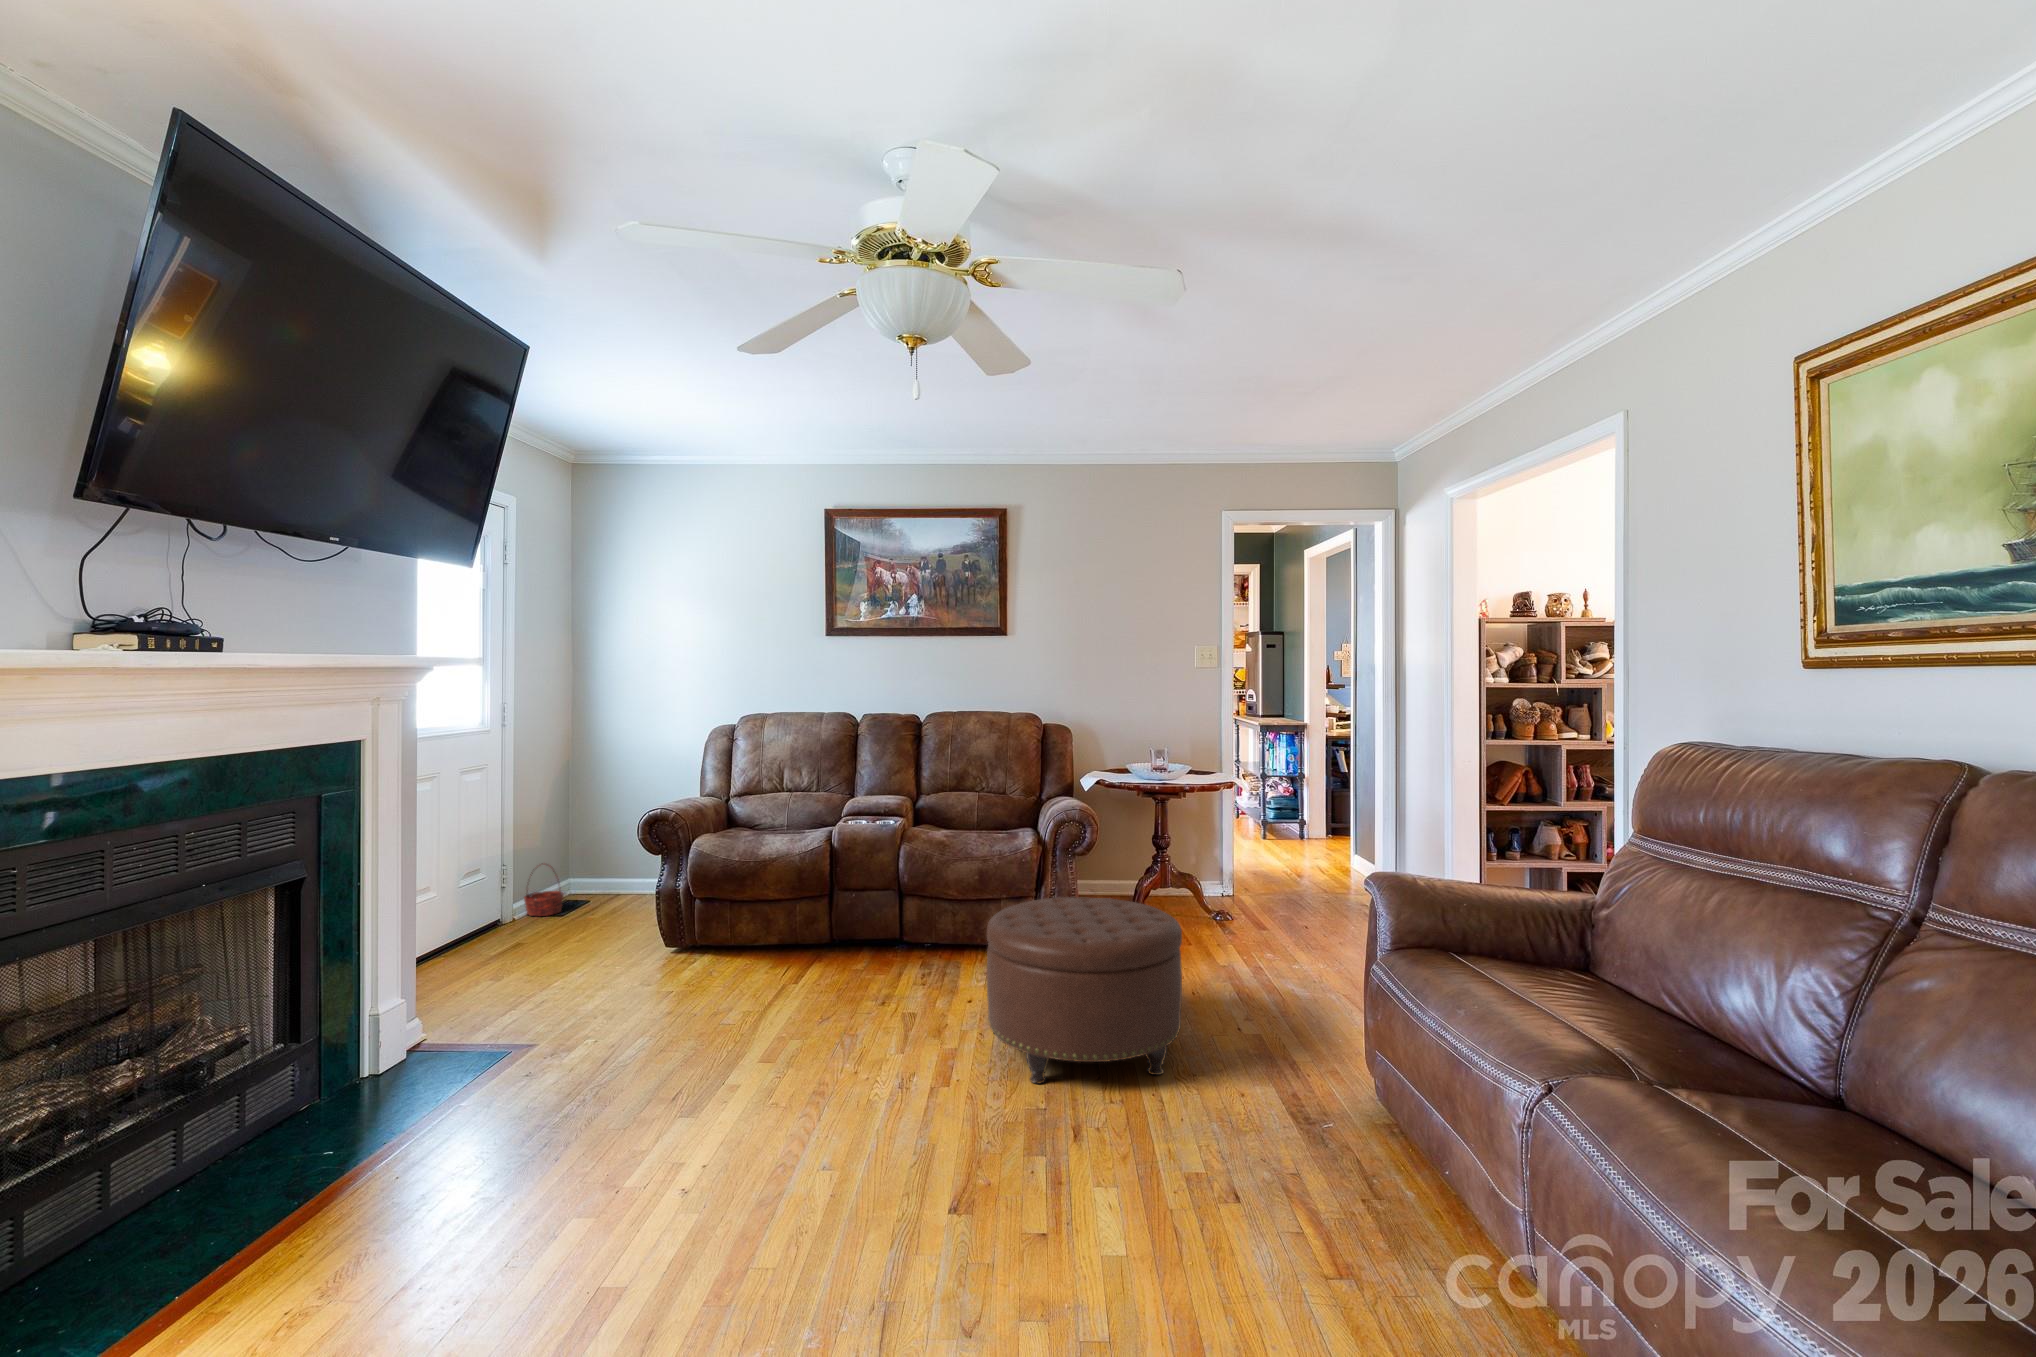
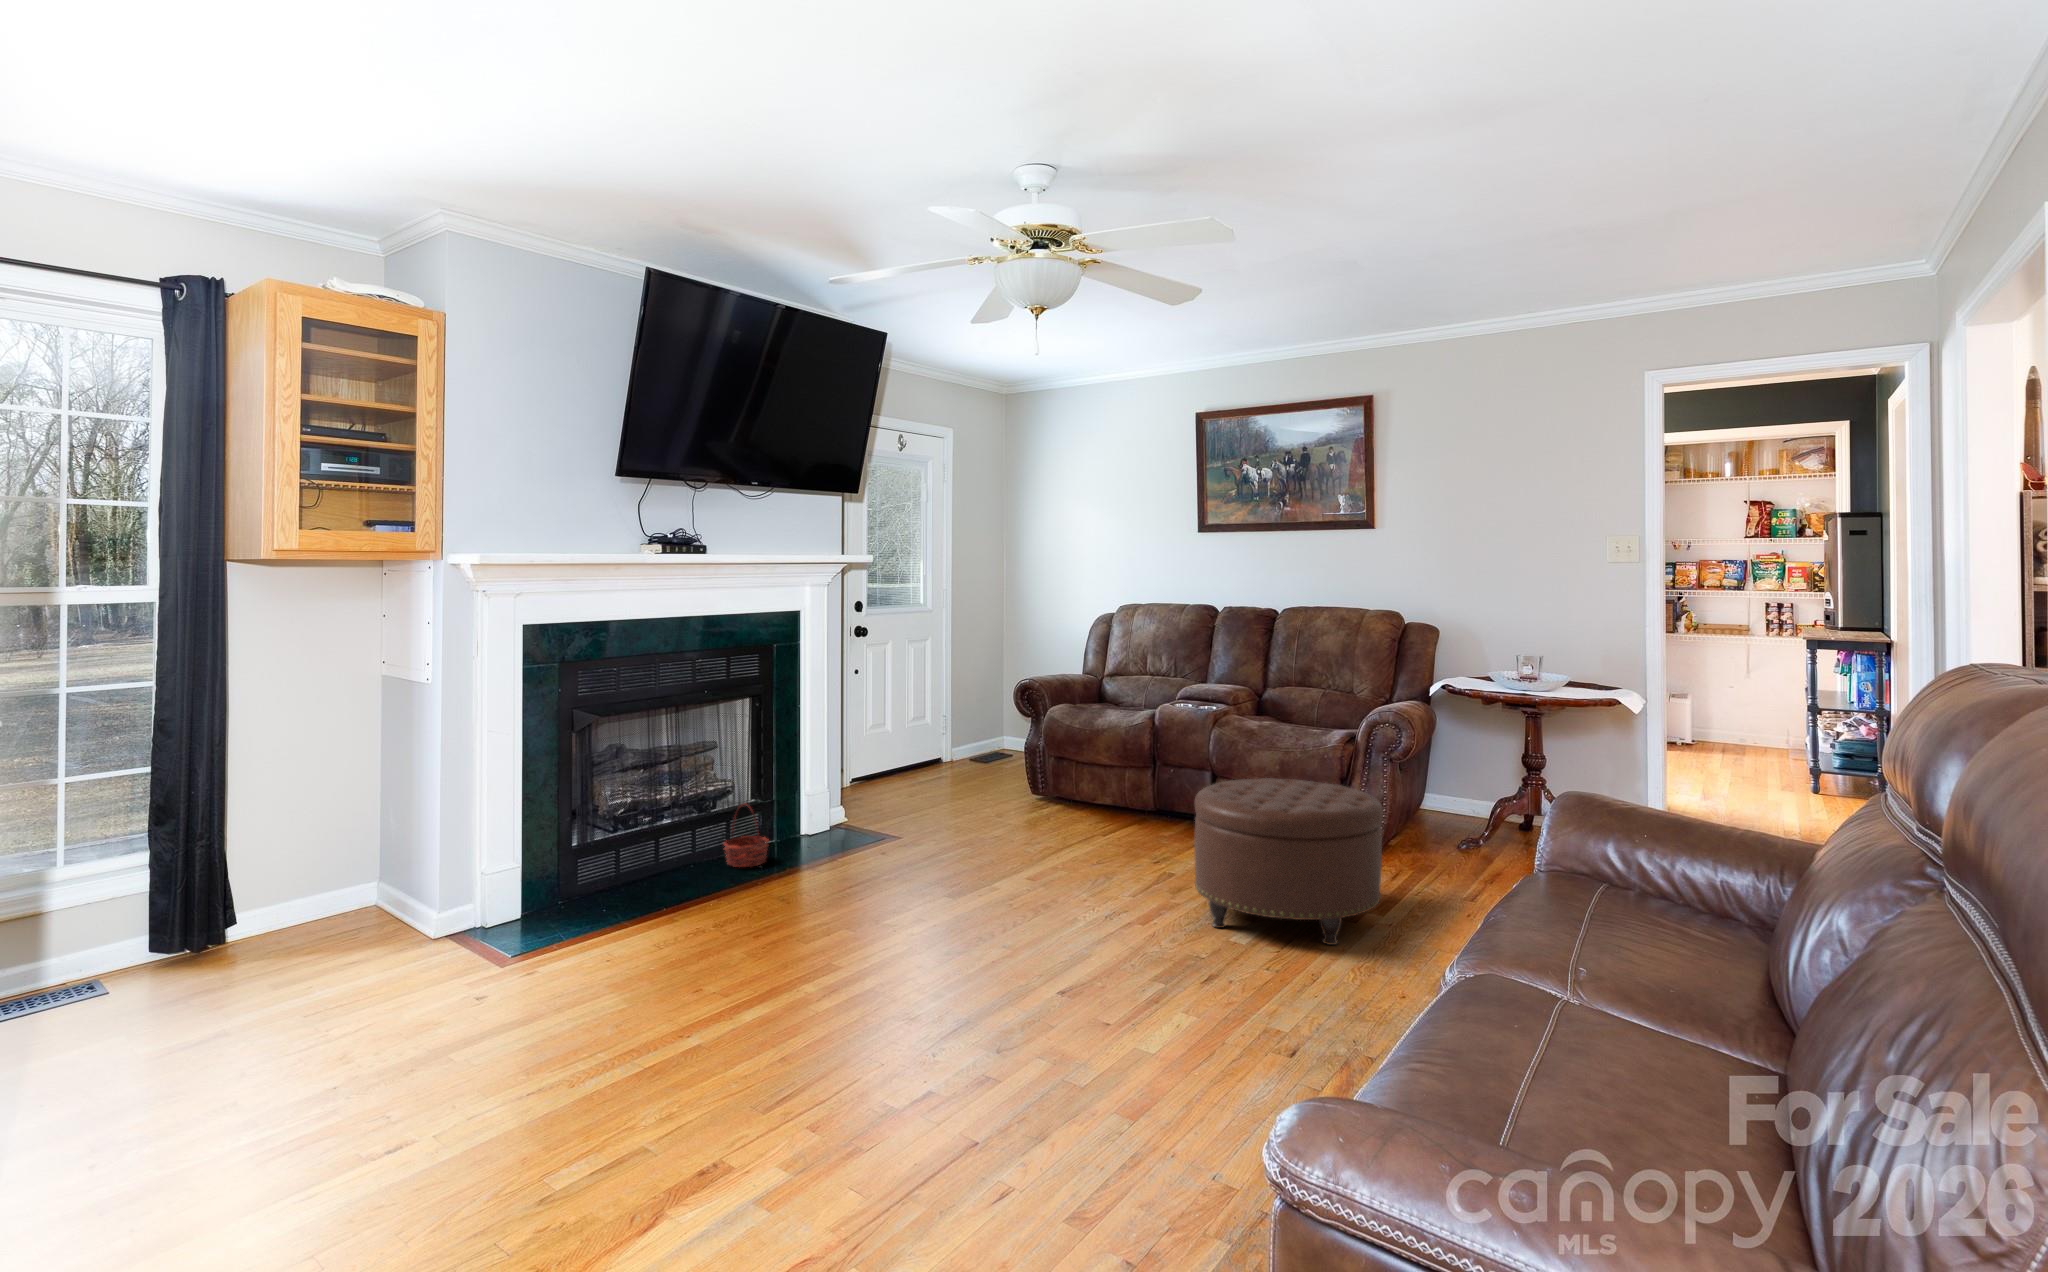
basket: present [524,863,564,916] -> present [724,804,769,867]

